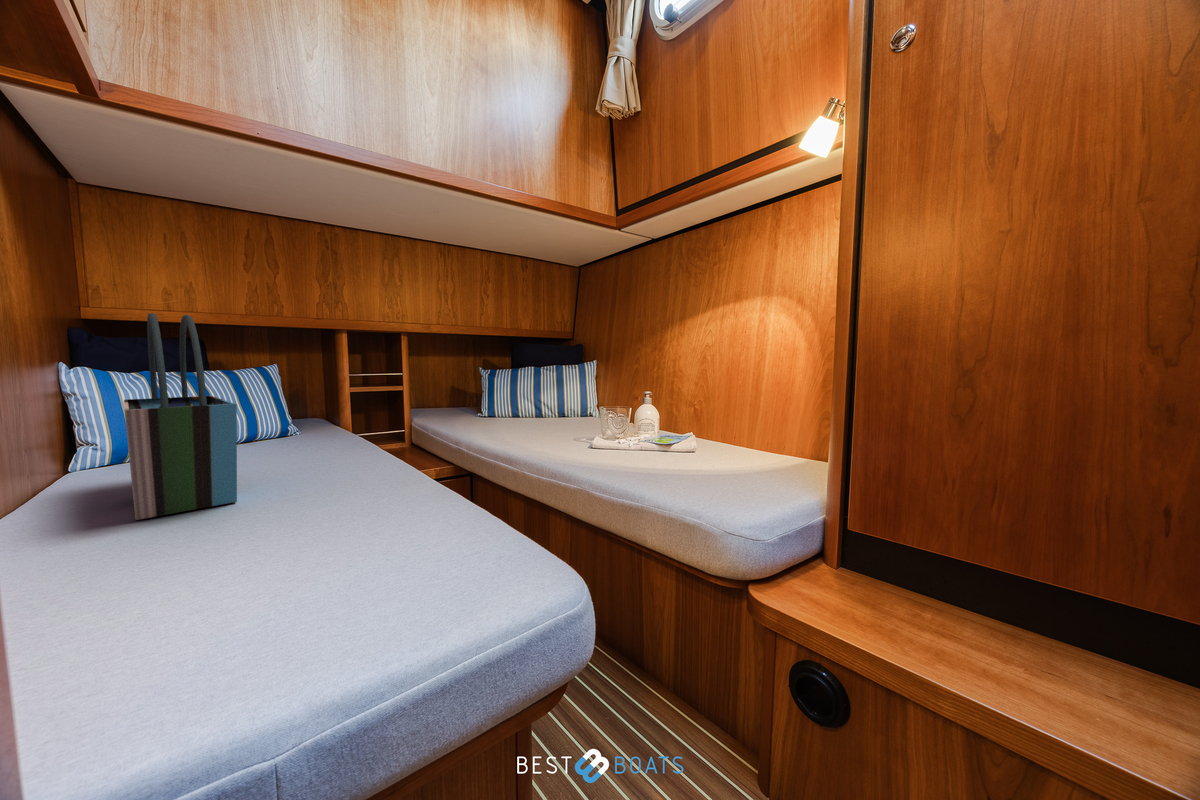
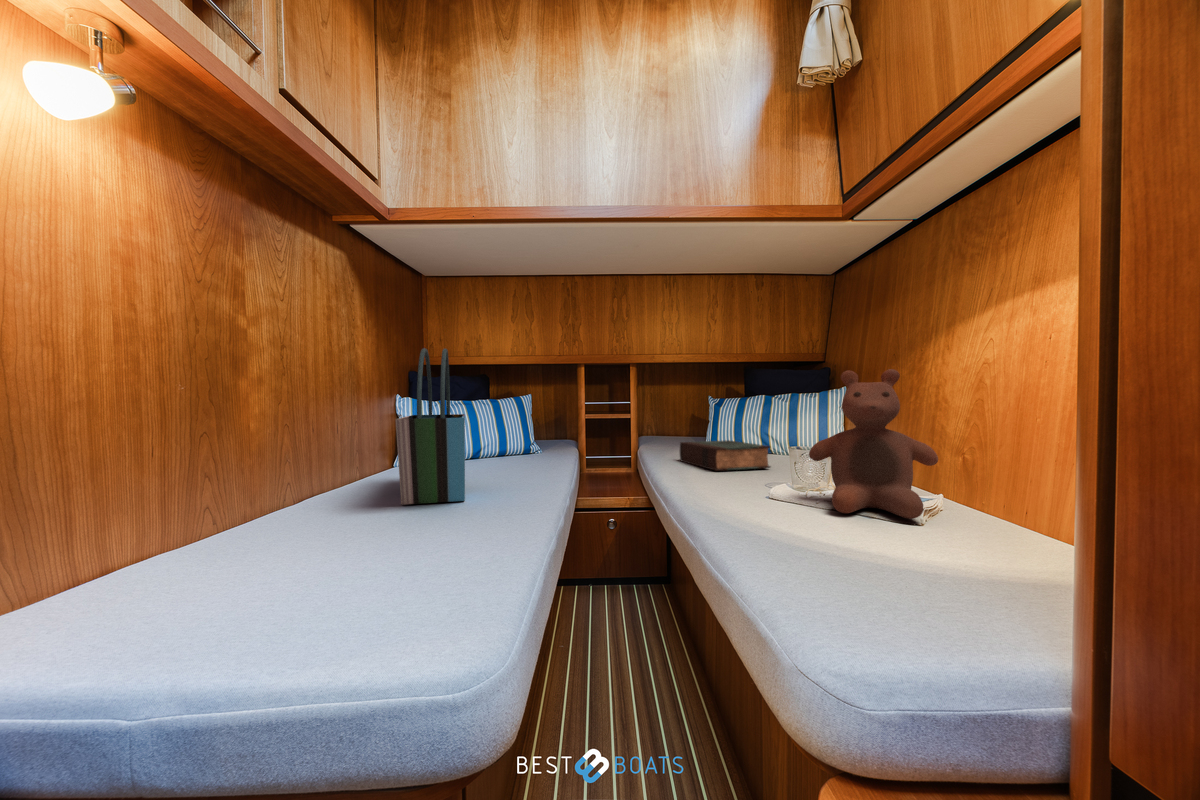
stuffed bear: none [590,351,677,465] -> present [809,369,938,519]
book: none [465,408,549,438] -> present [680,440,770,471]

